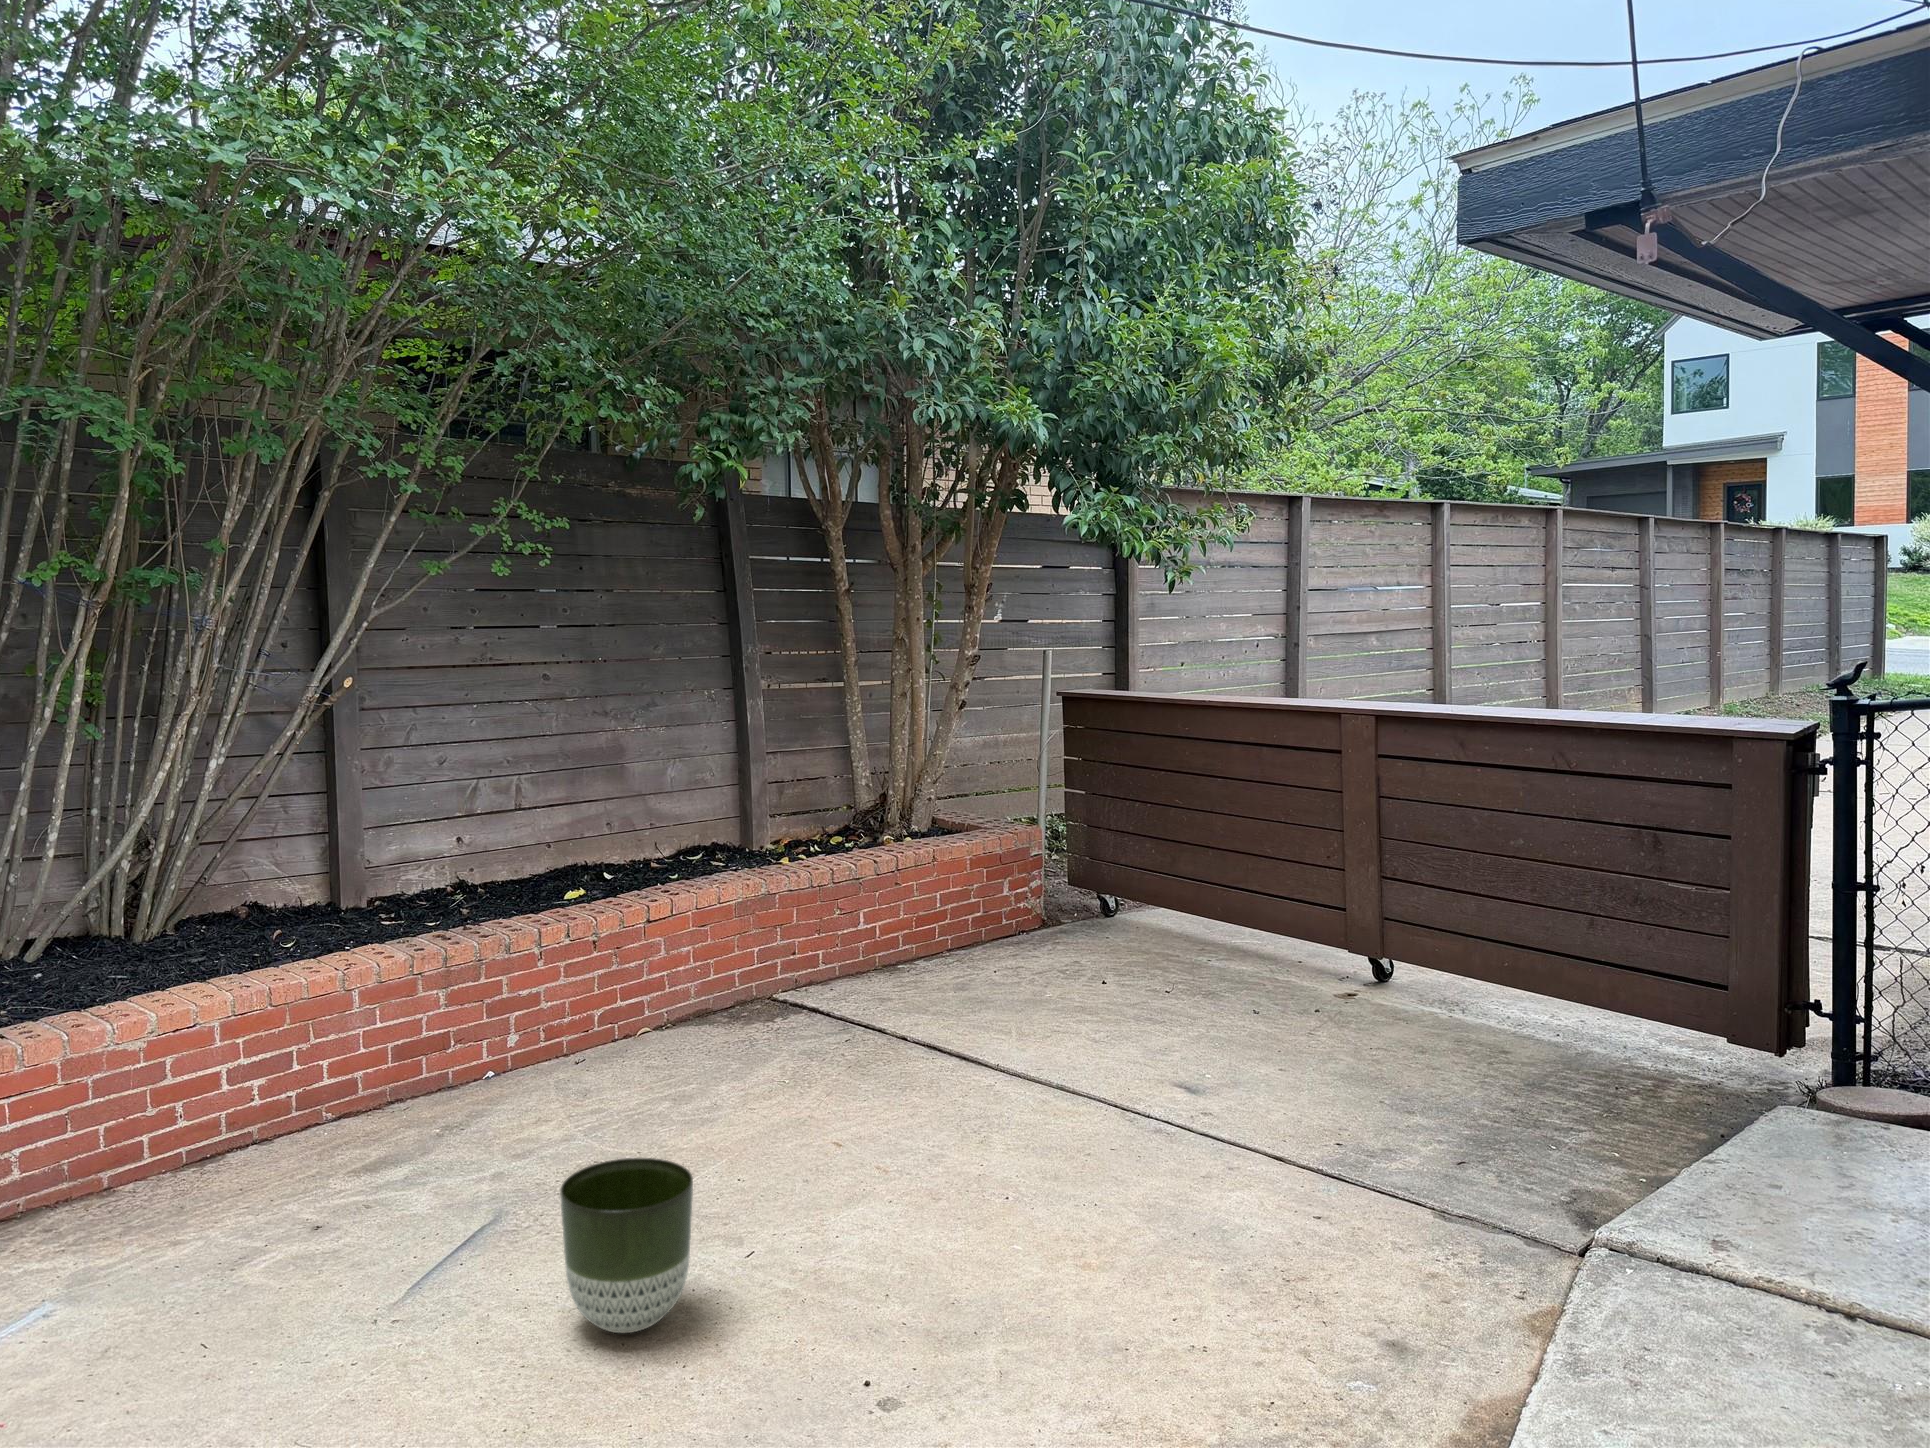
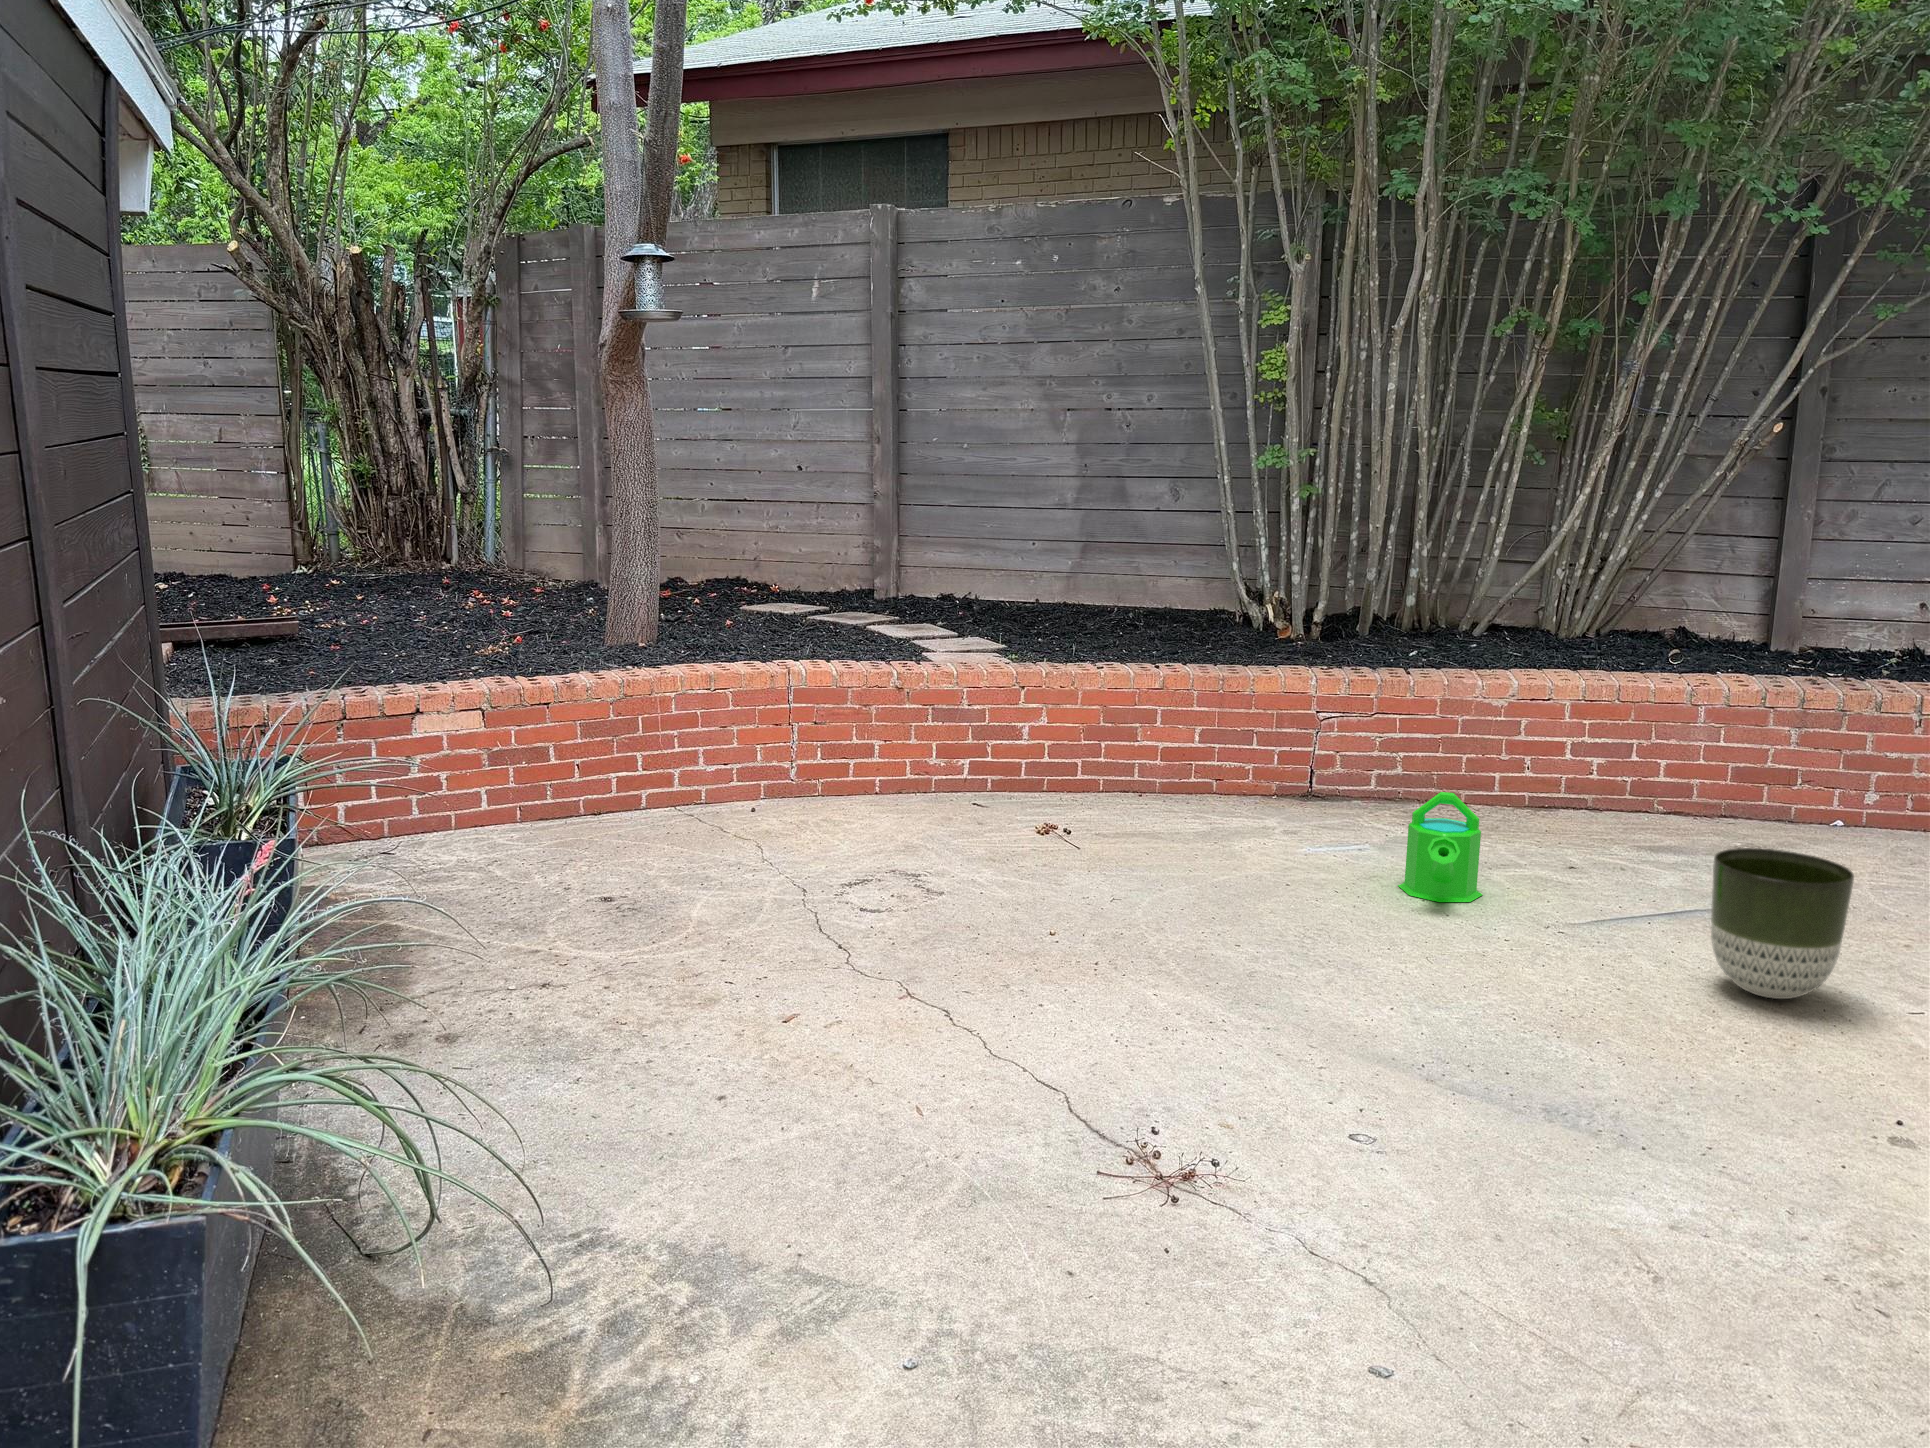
watering can: none [130,1213,248,1378] -> present [1398,792,1482,902]

